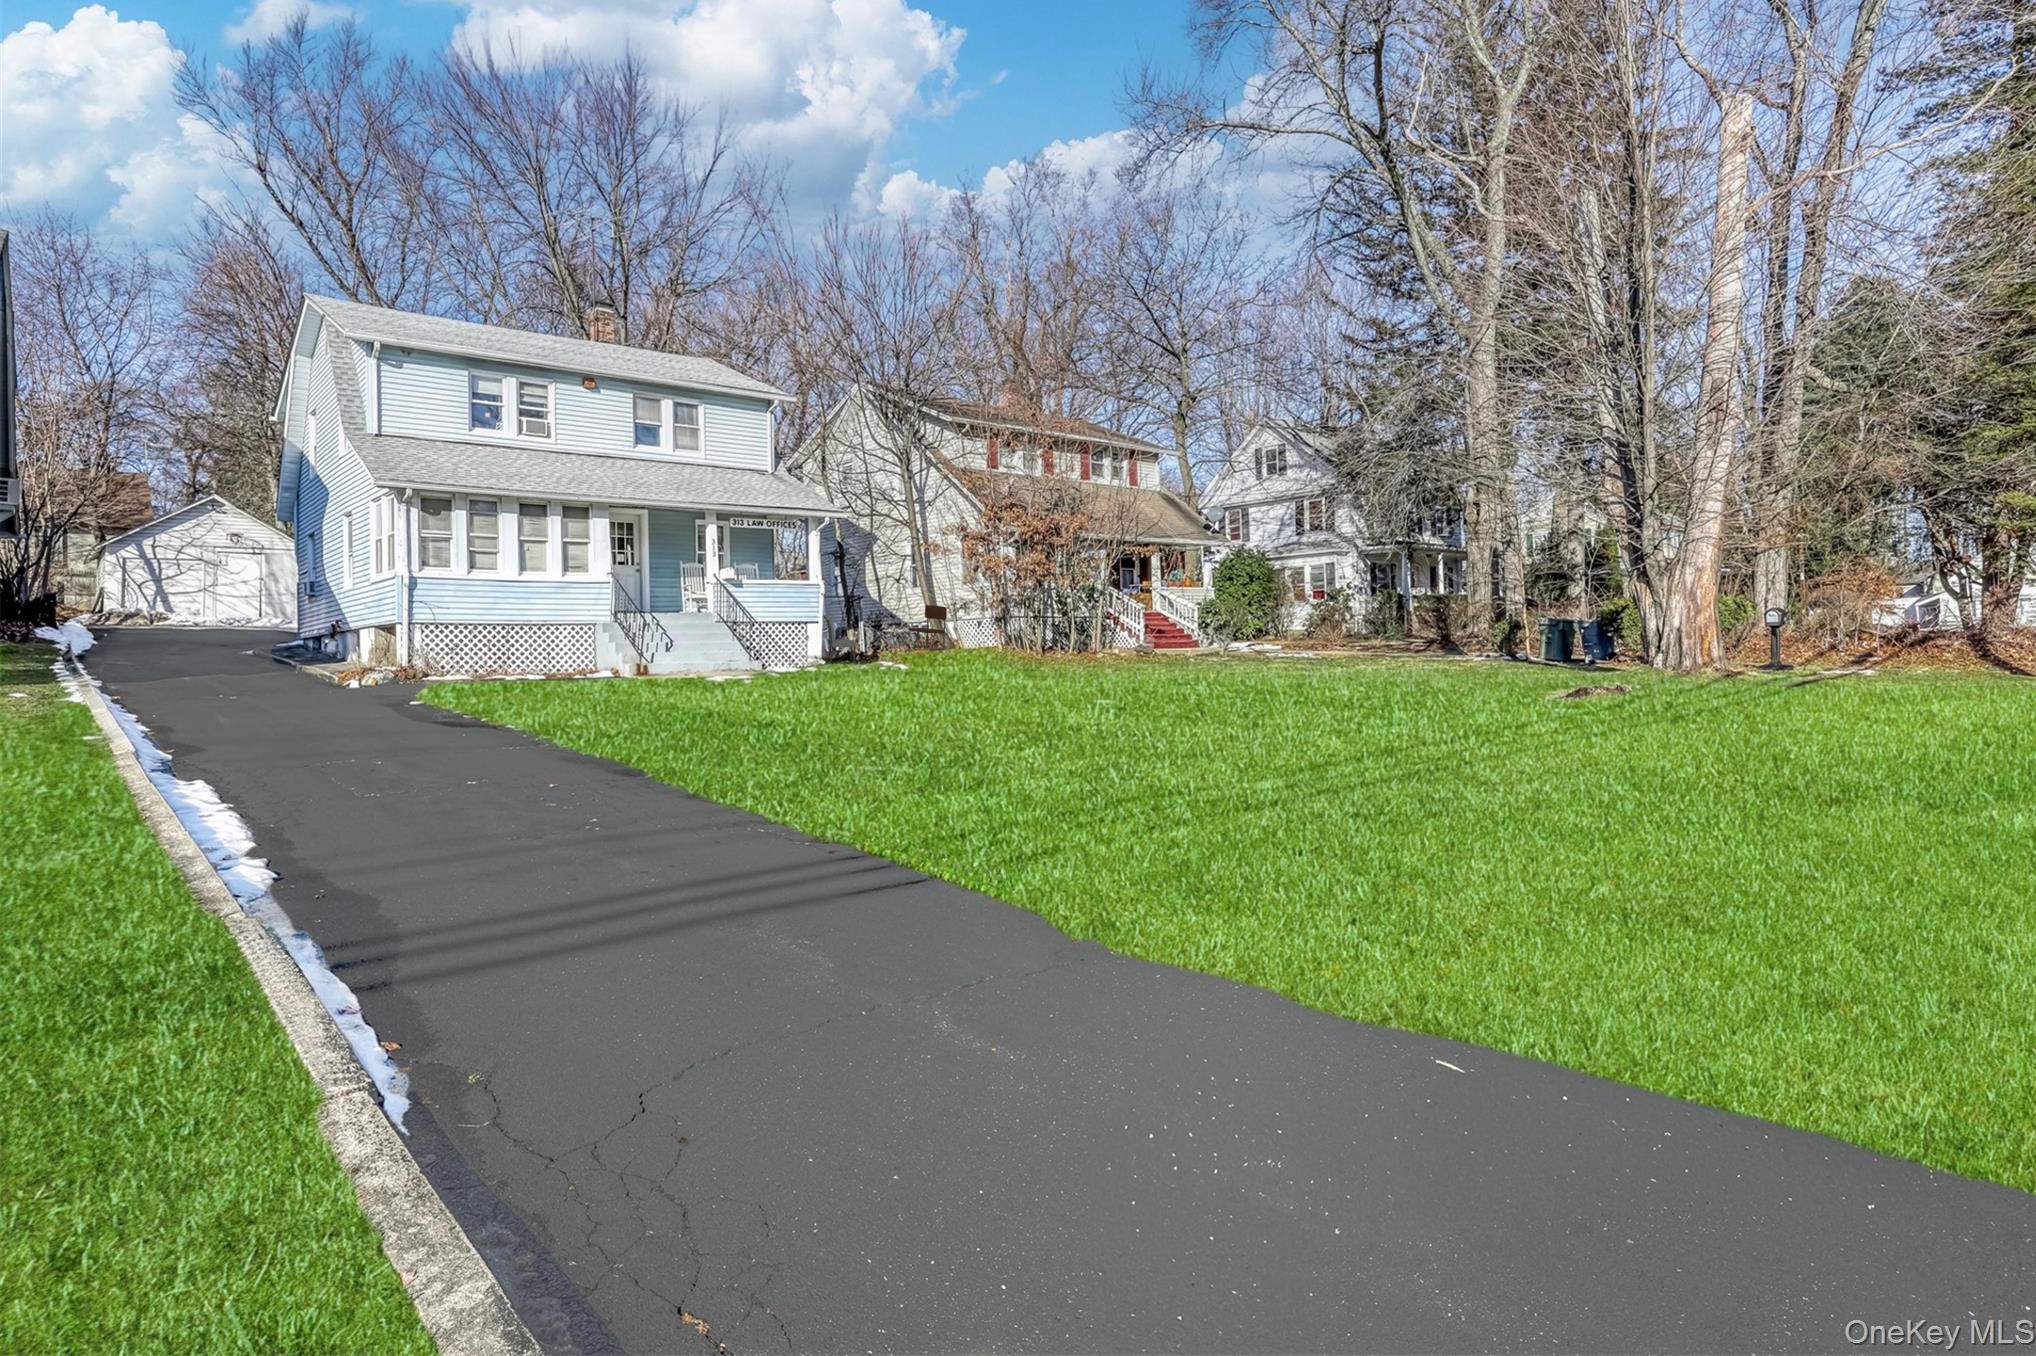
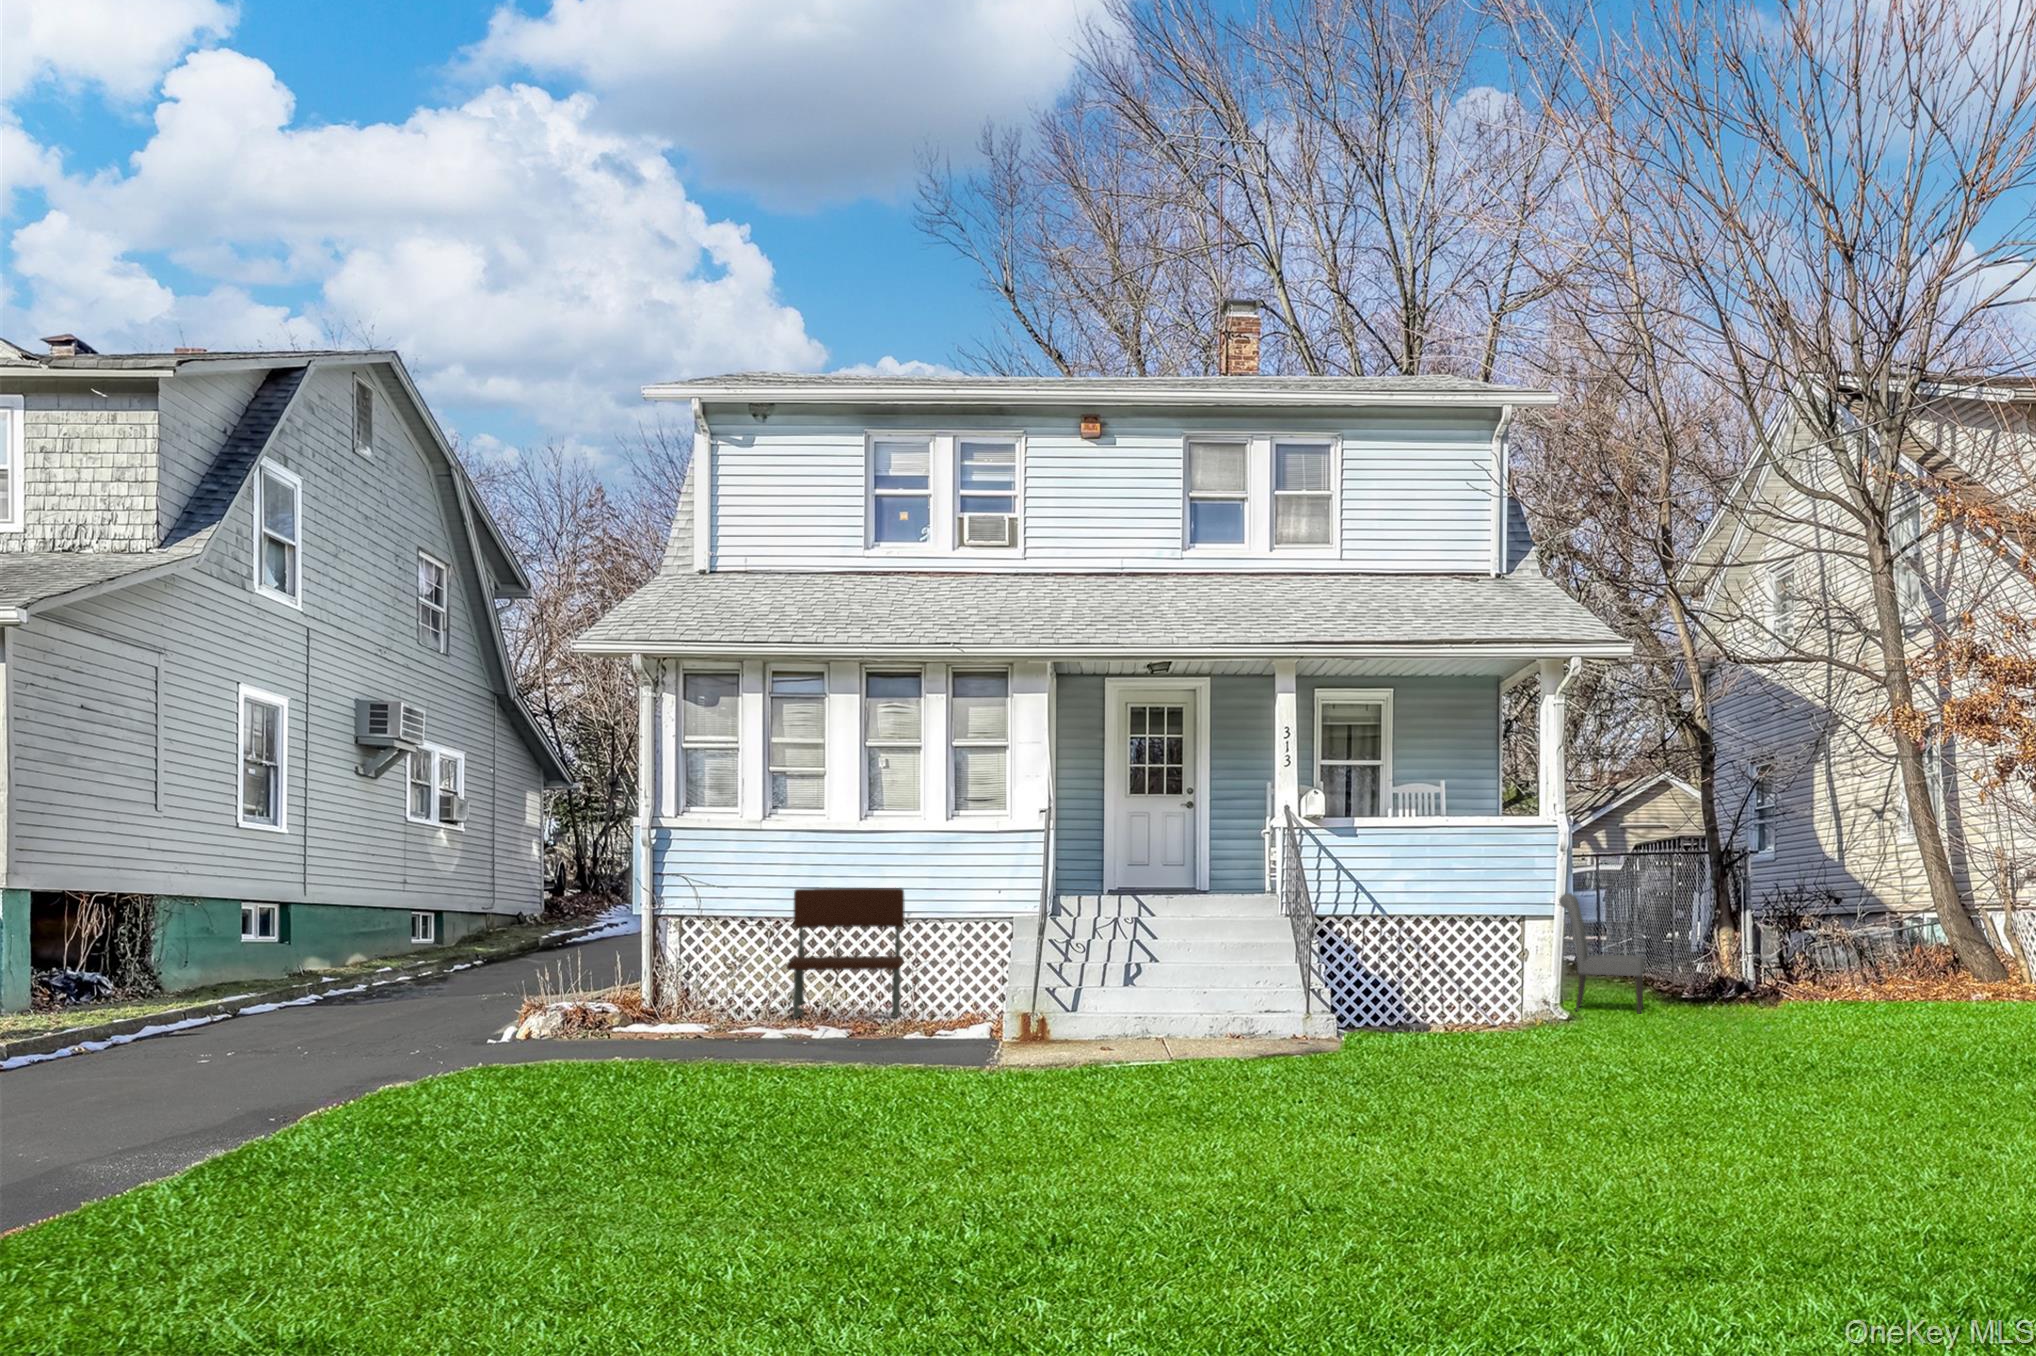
bench: present [908,605,947,650] -> present [787,888,904,1019]

